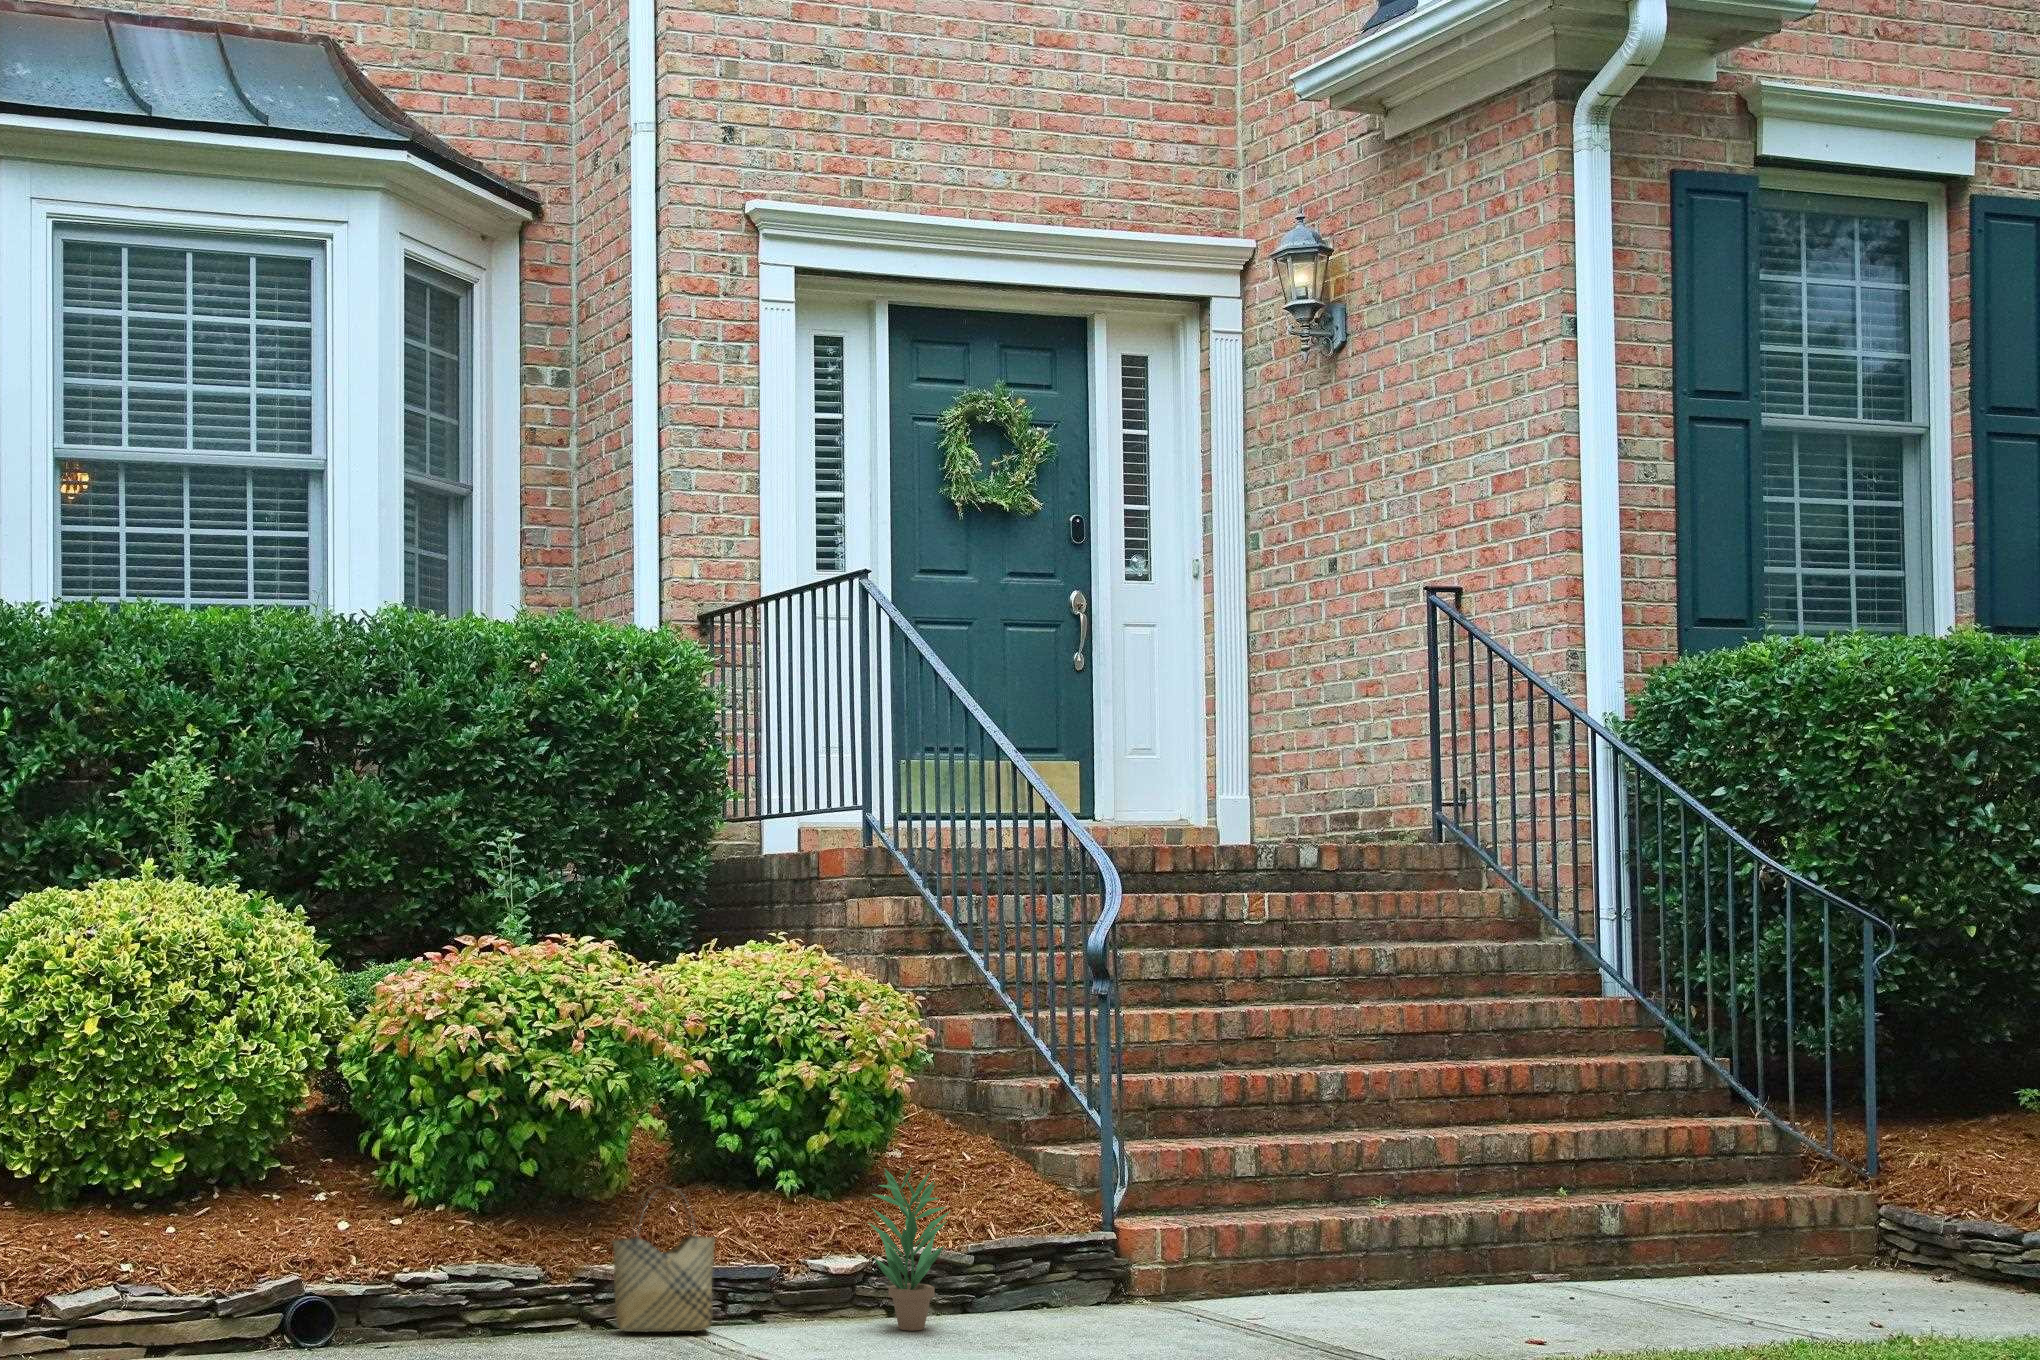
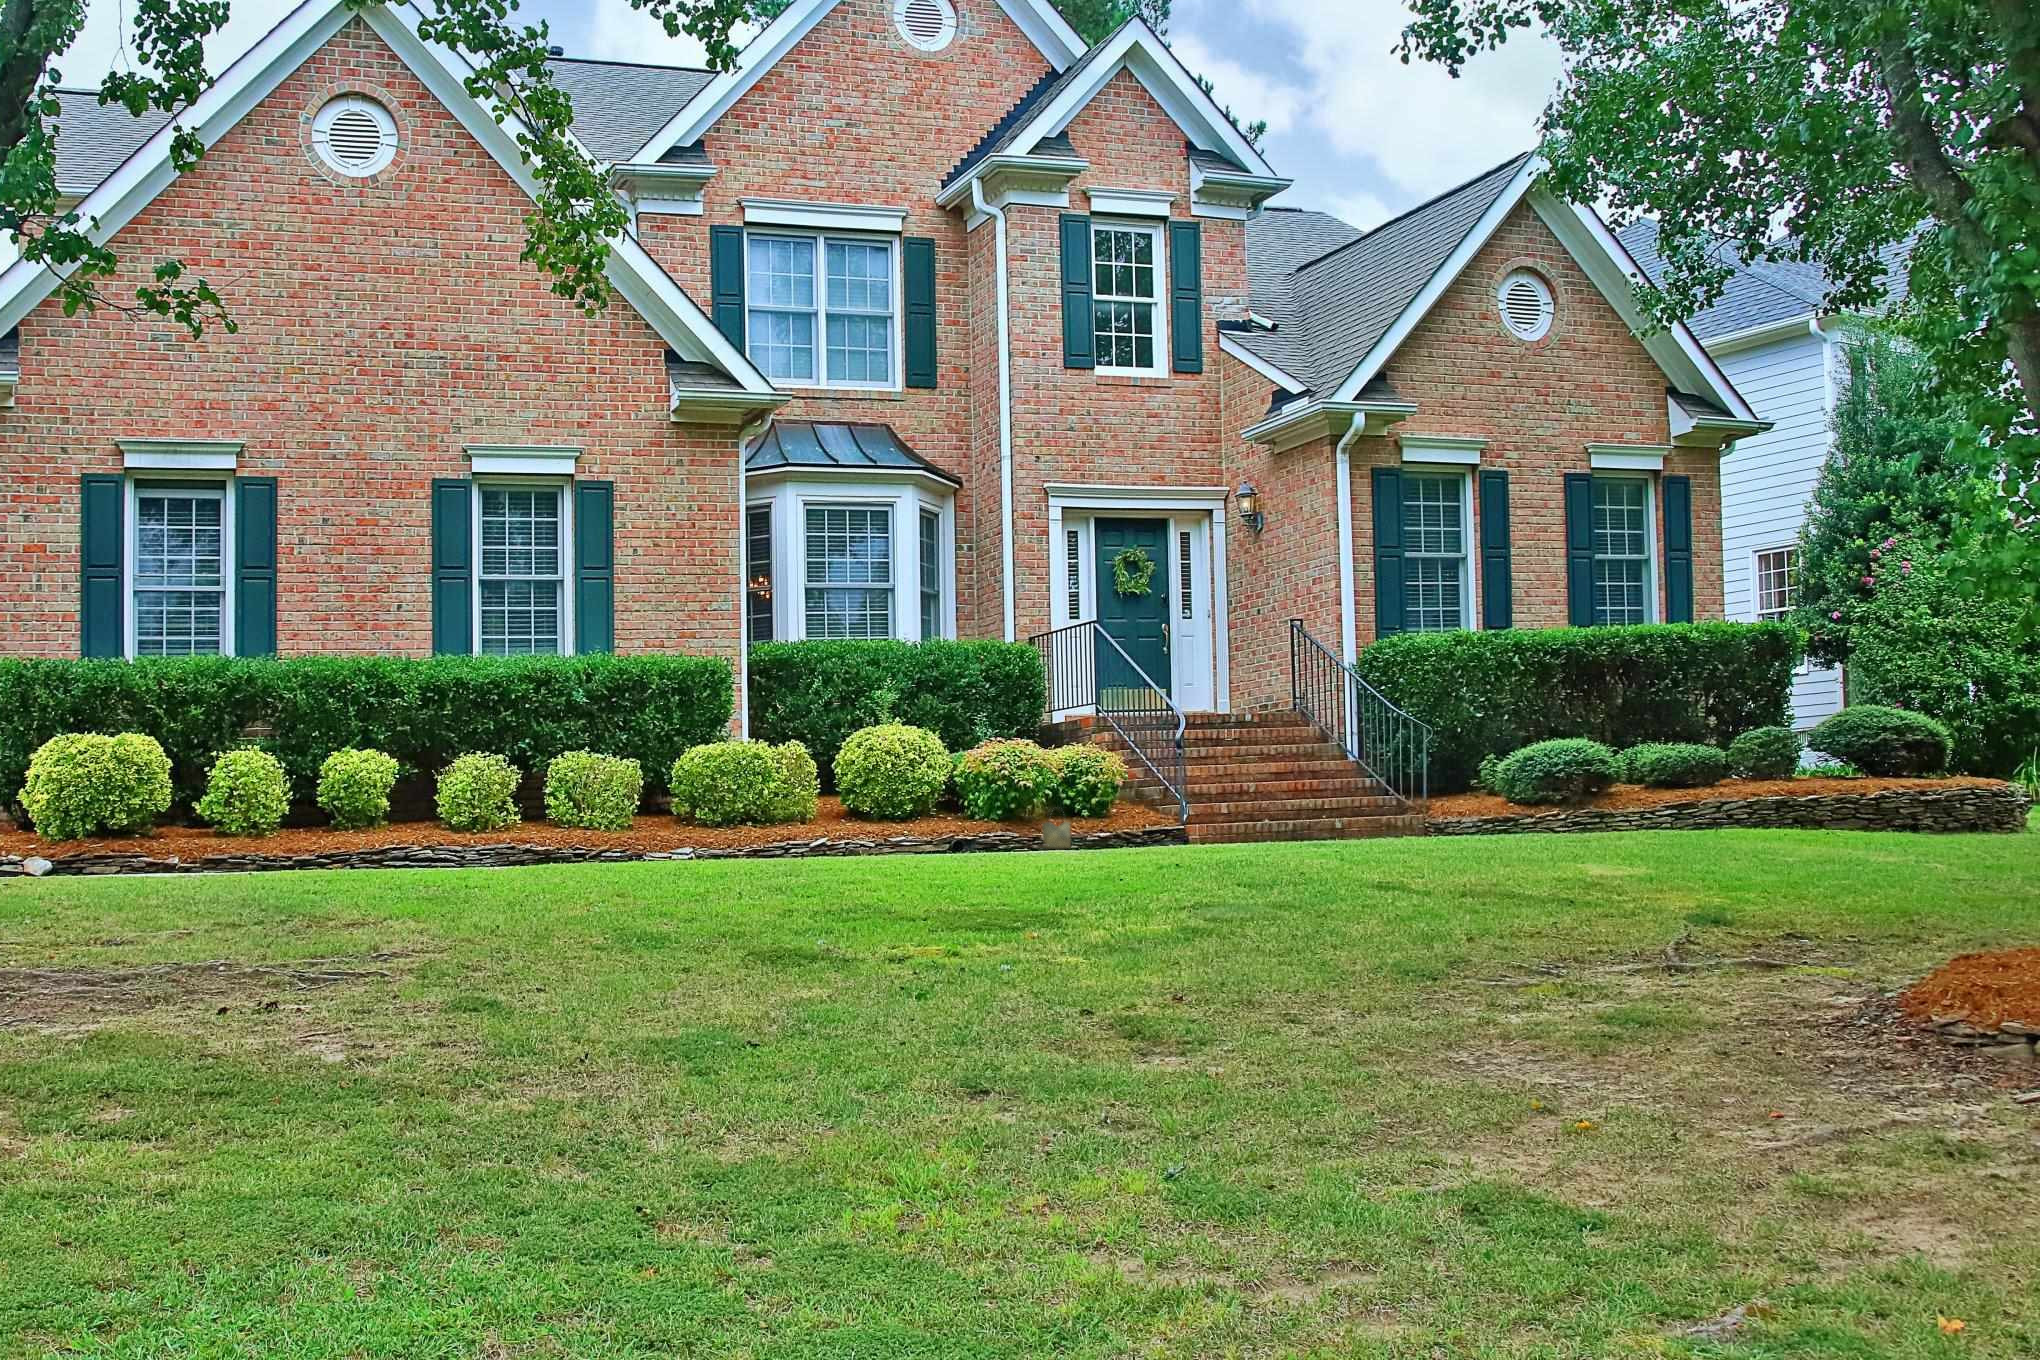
potted plant: present [868,1167,950,1331] -> none [1114,802,1138,849]

